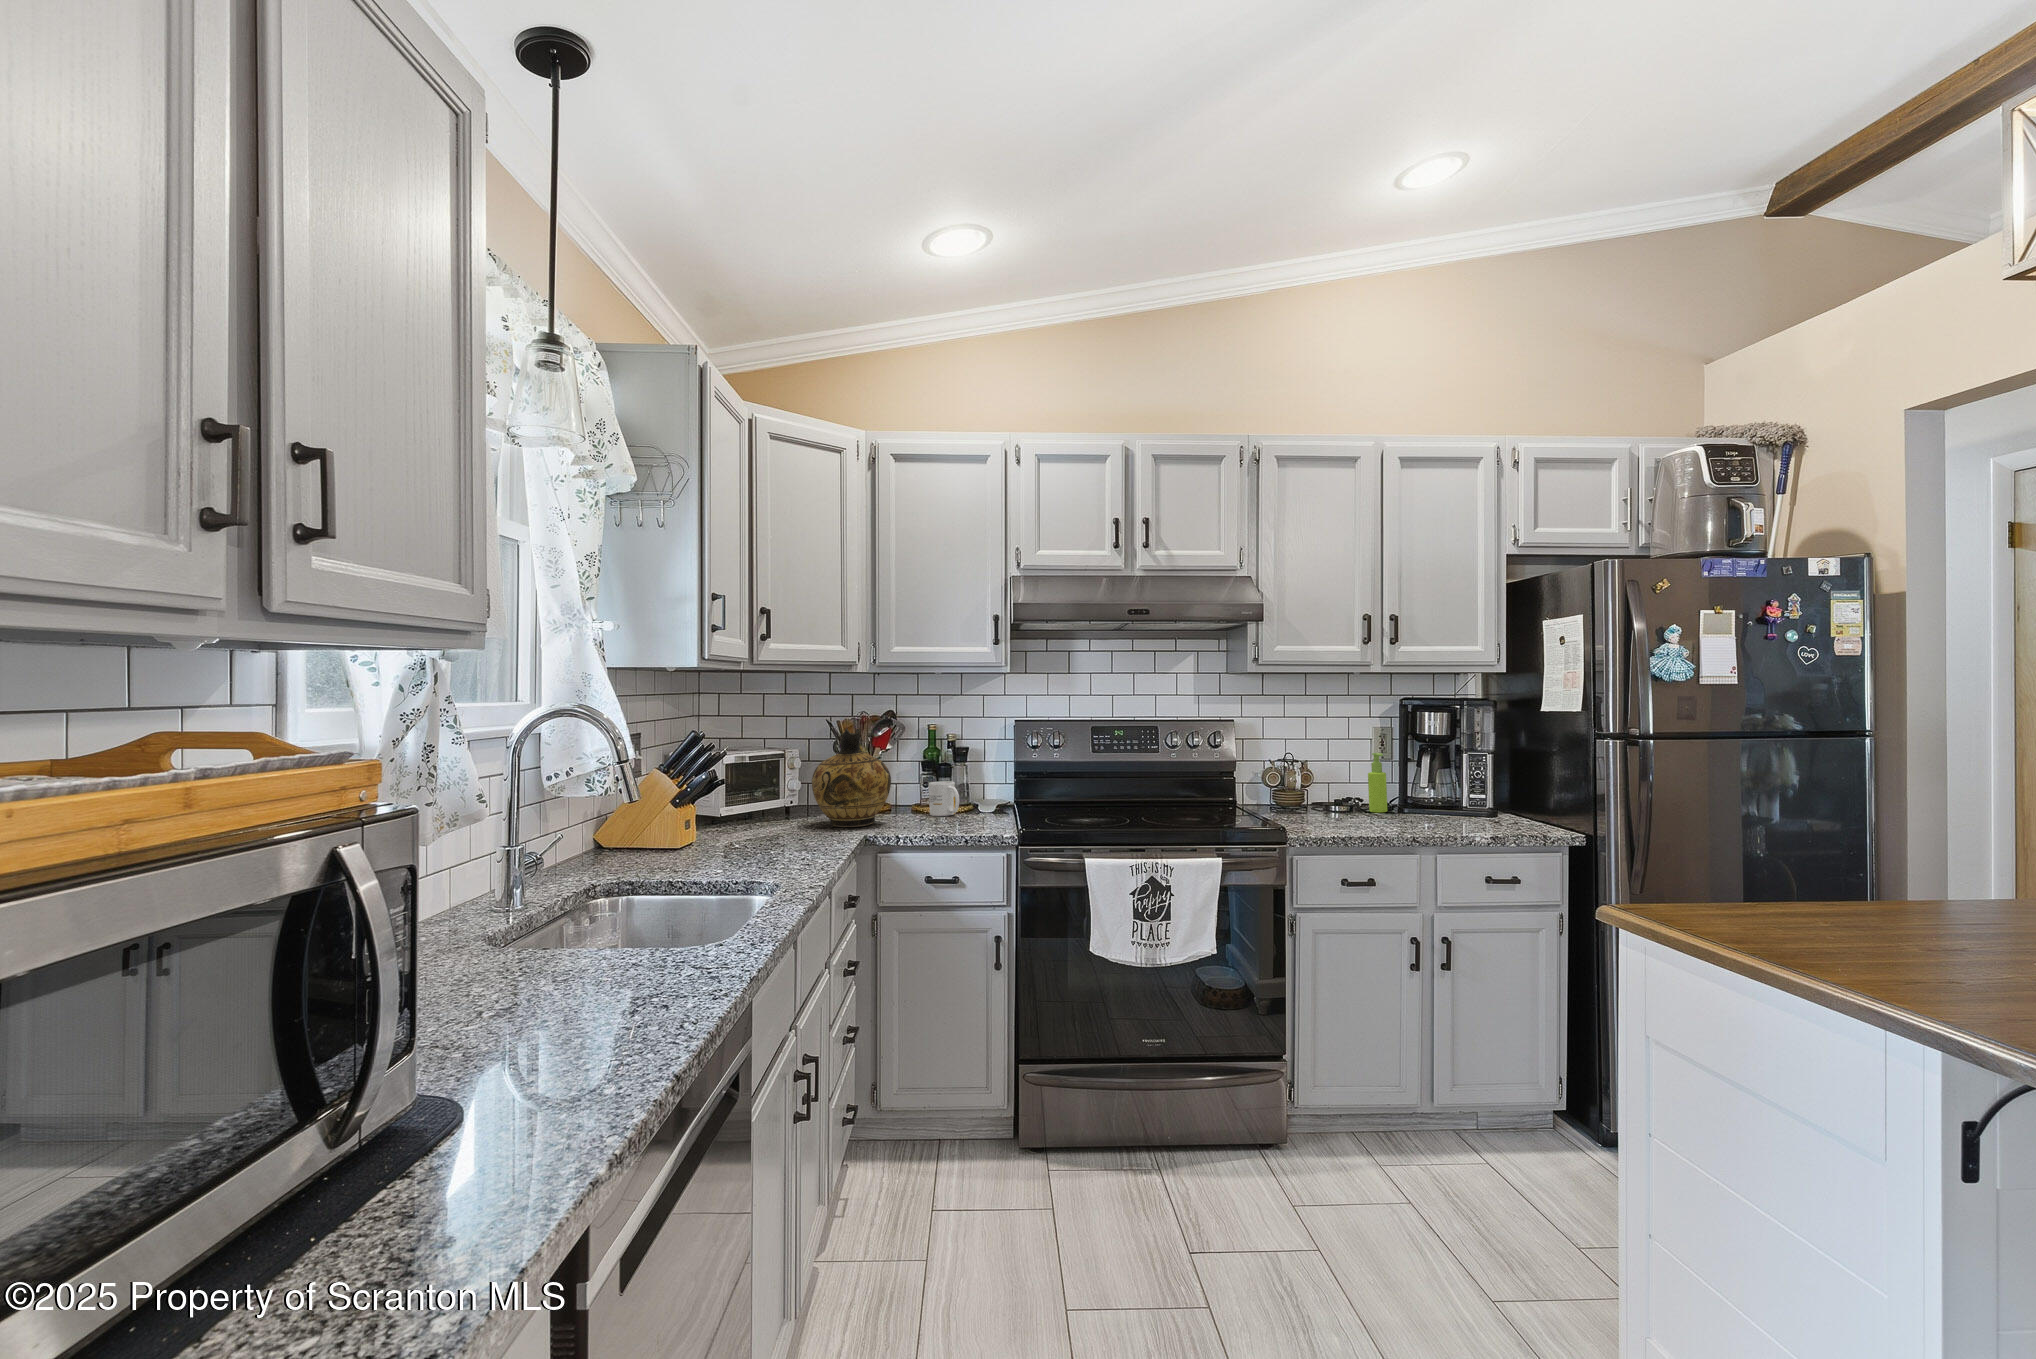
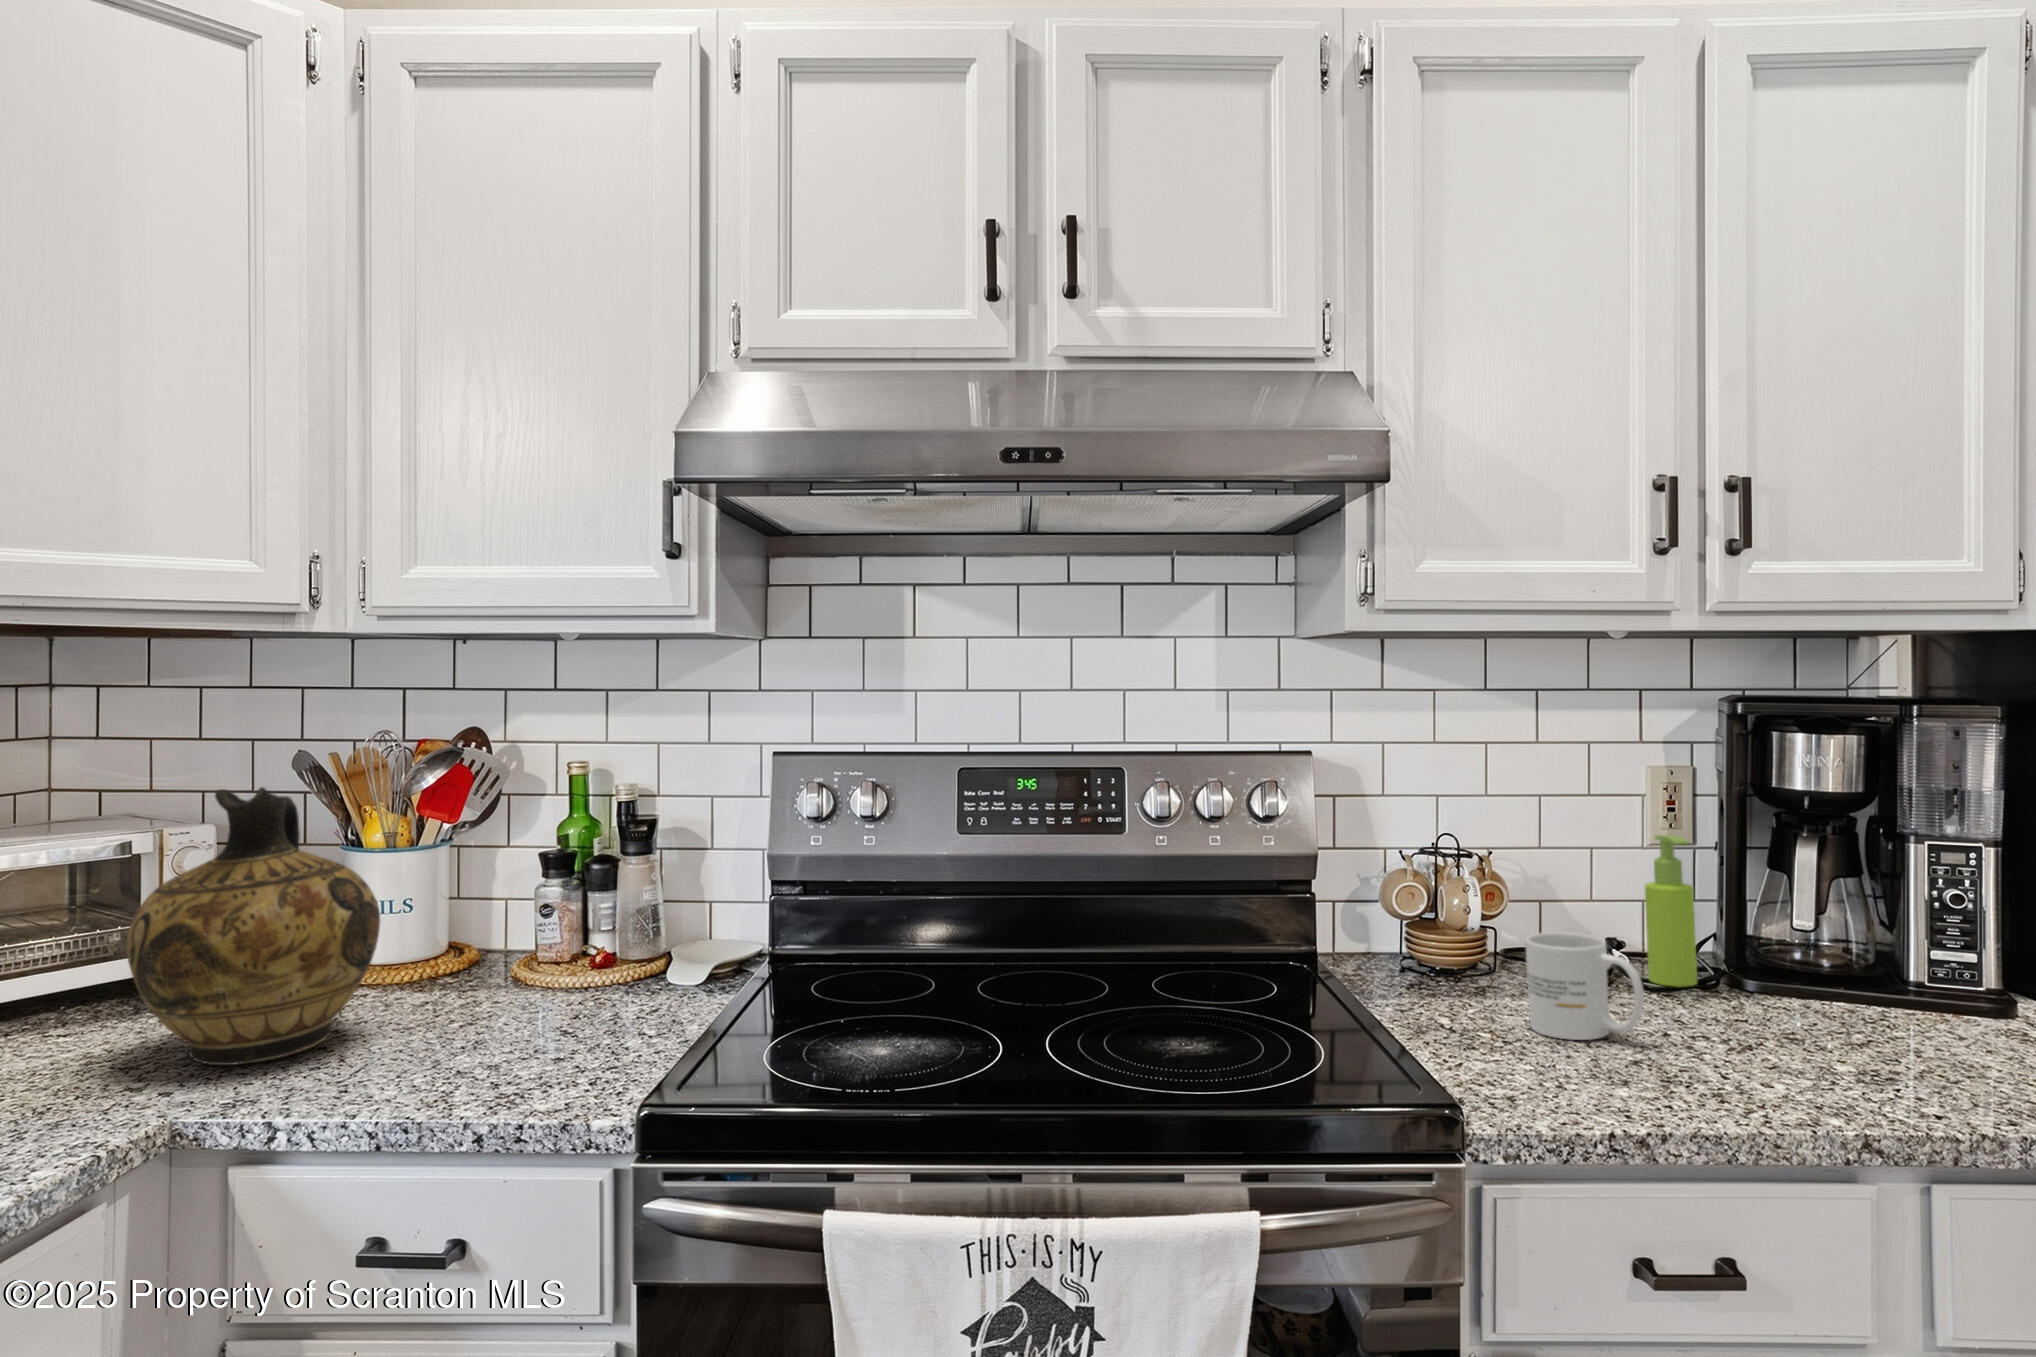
mug: present [928,781,959,816] -> present [1526,933,1644,1040]

